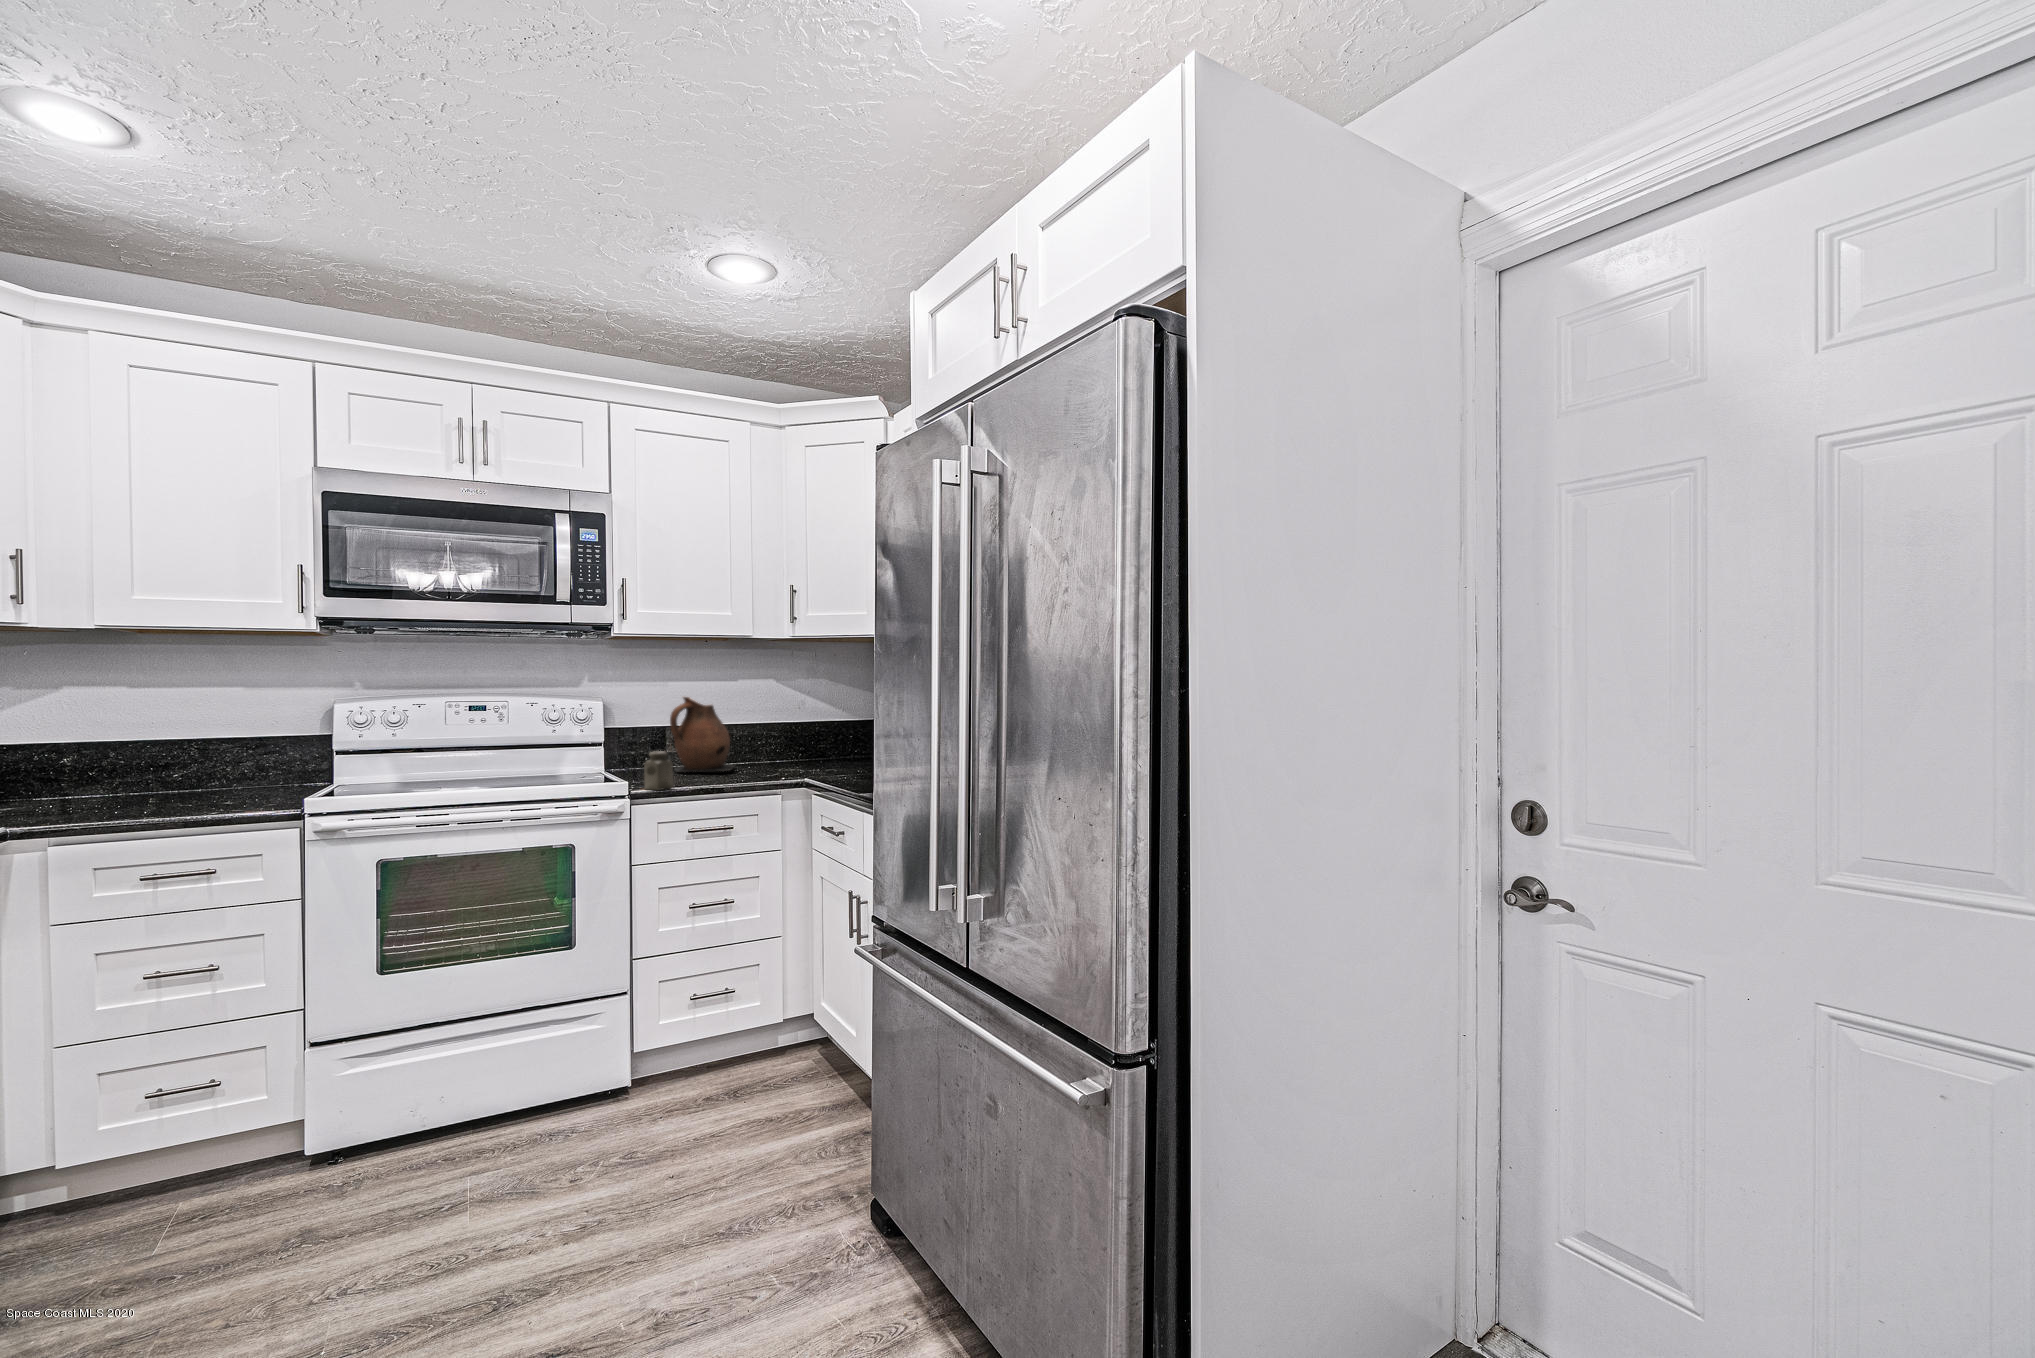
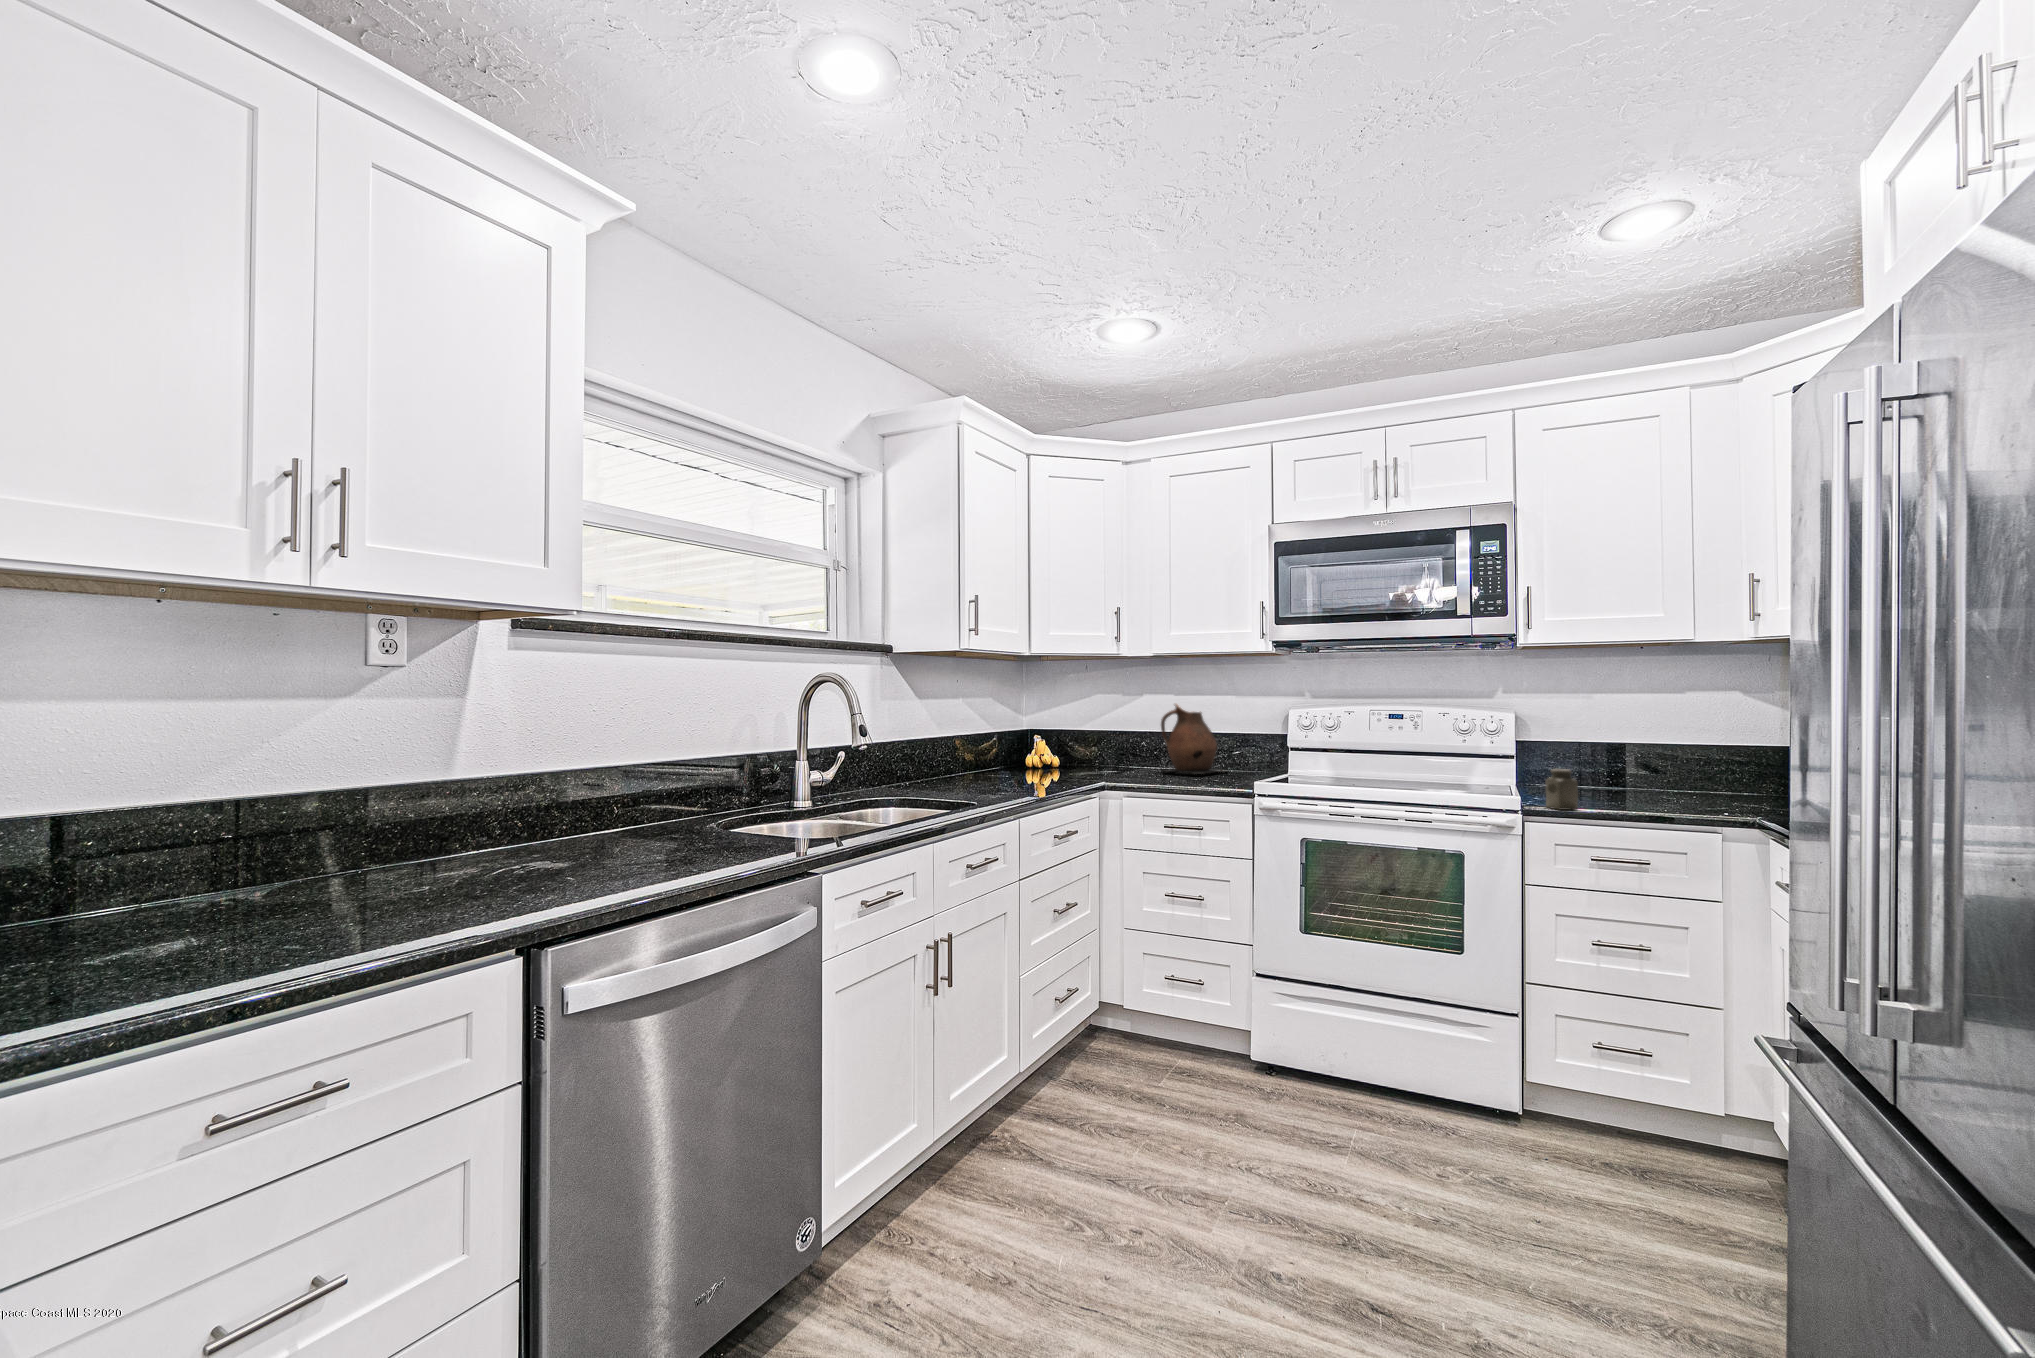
ceramic pitcher: present [670,697,734,772] -> present [1161,704,1228,774]

